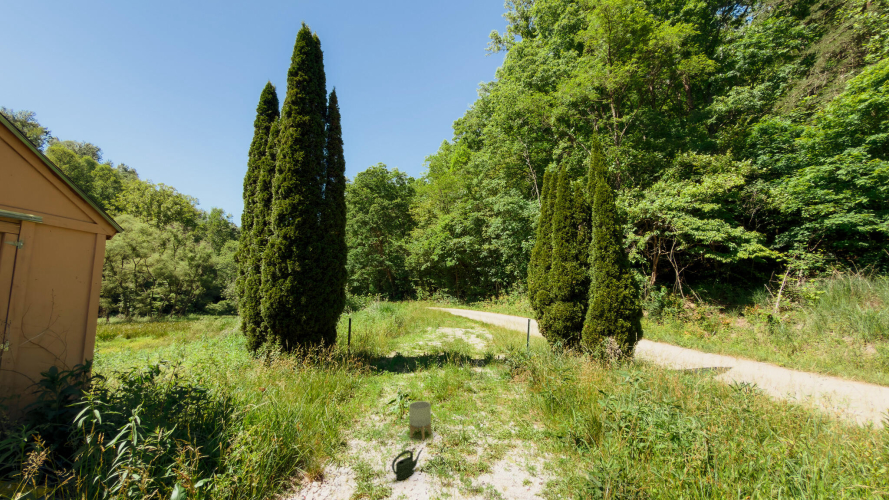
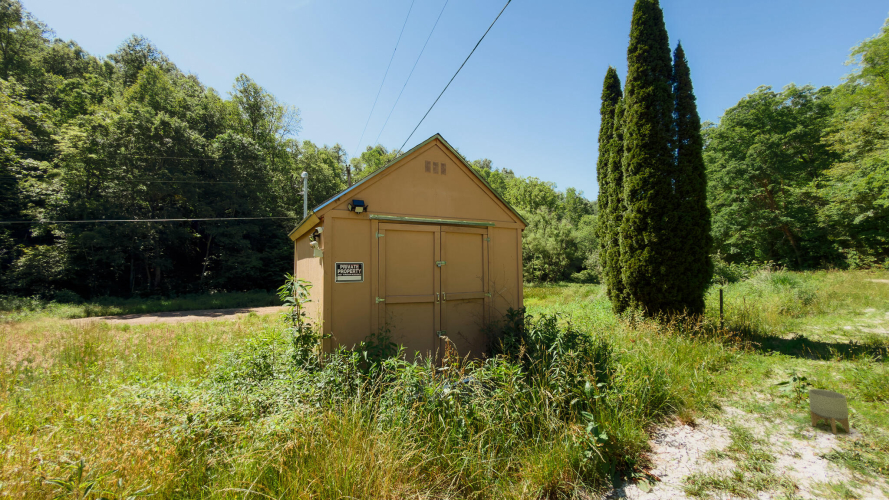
watering can: present [392,450,422,480] -> none [779,429,827,455]

